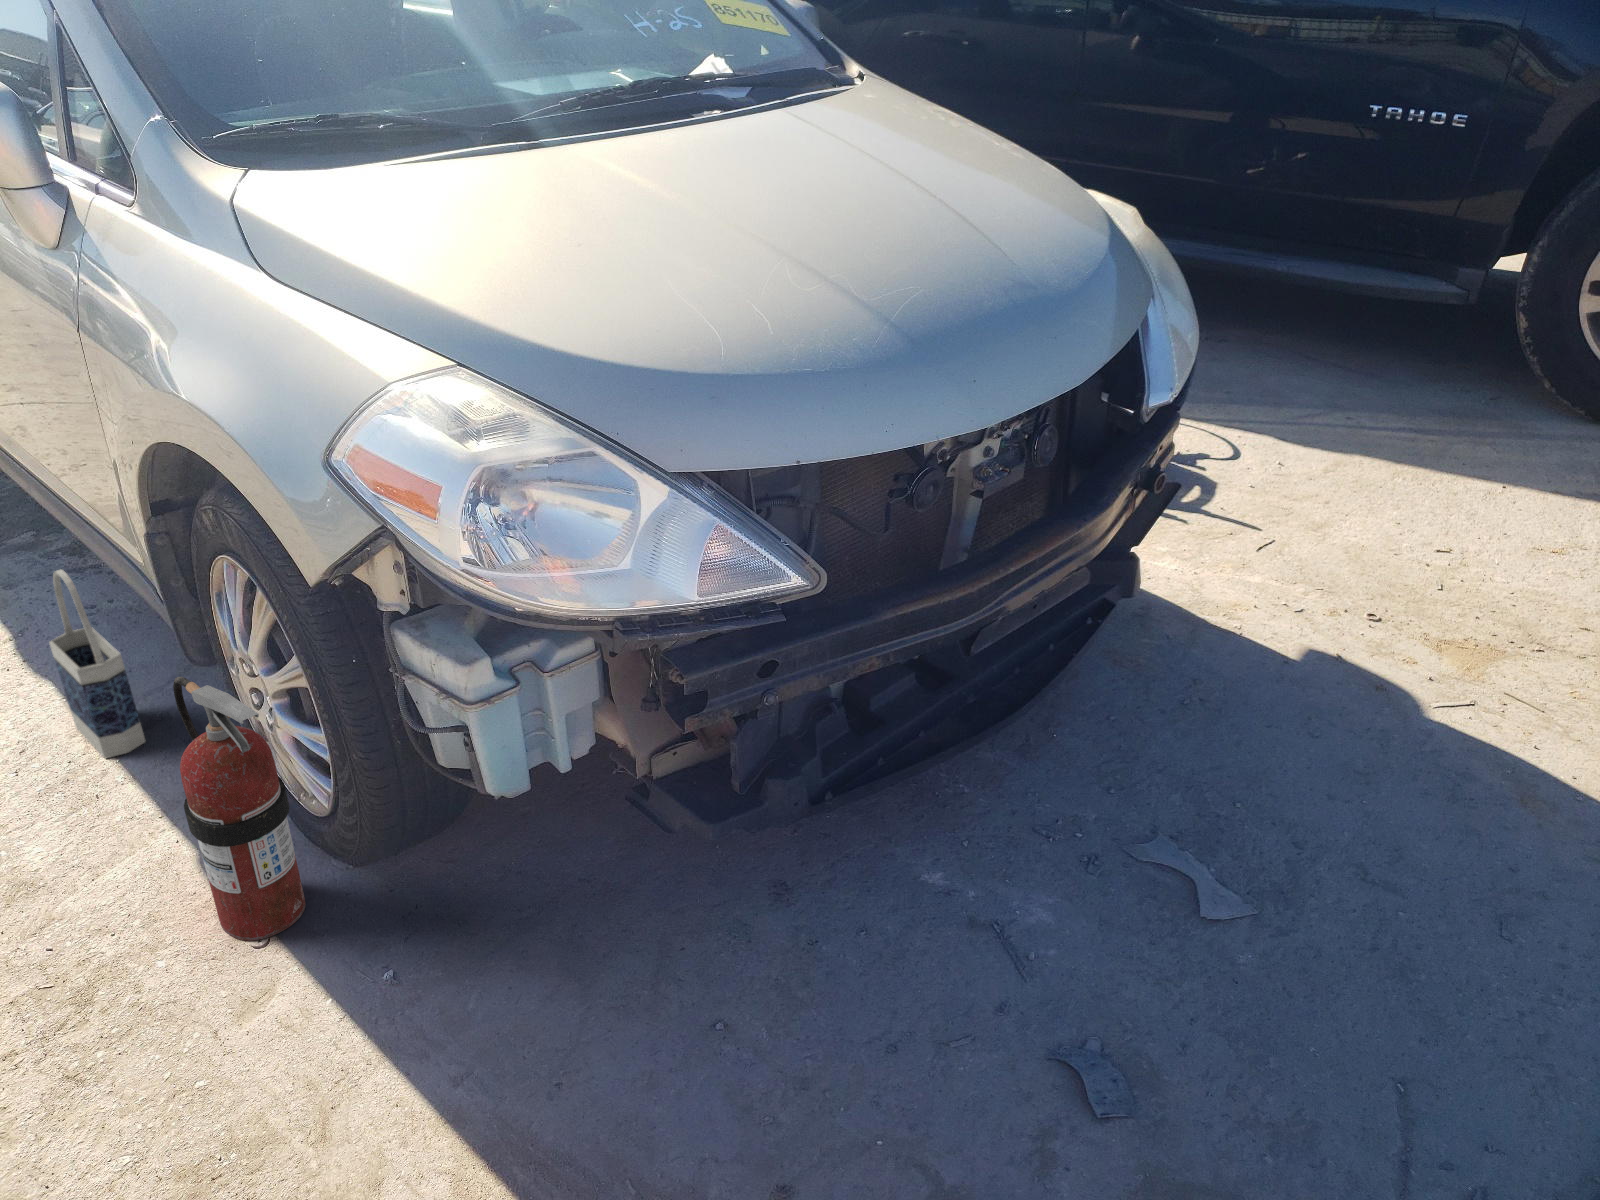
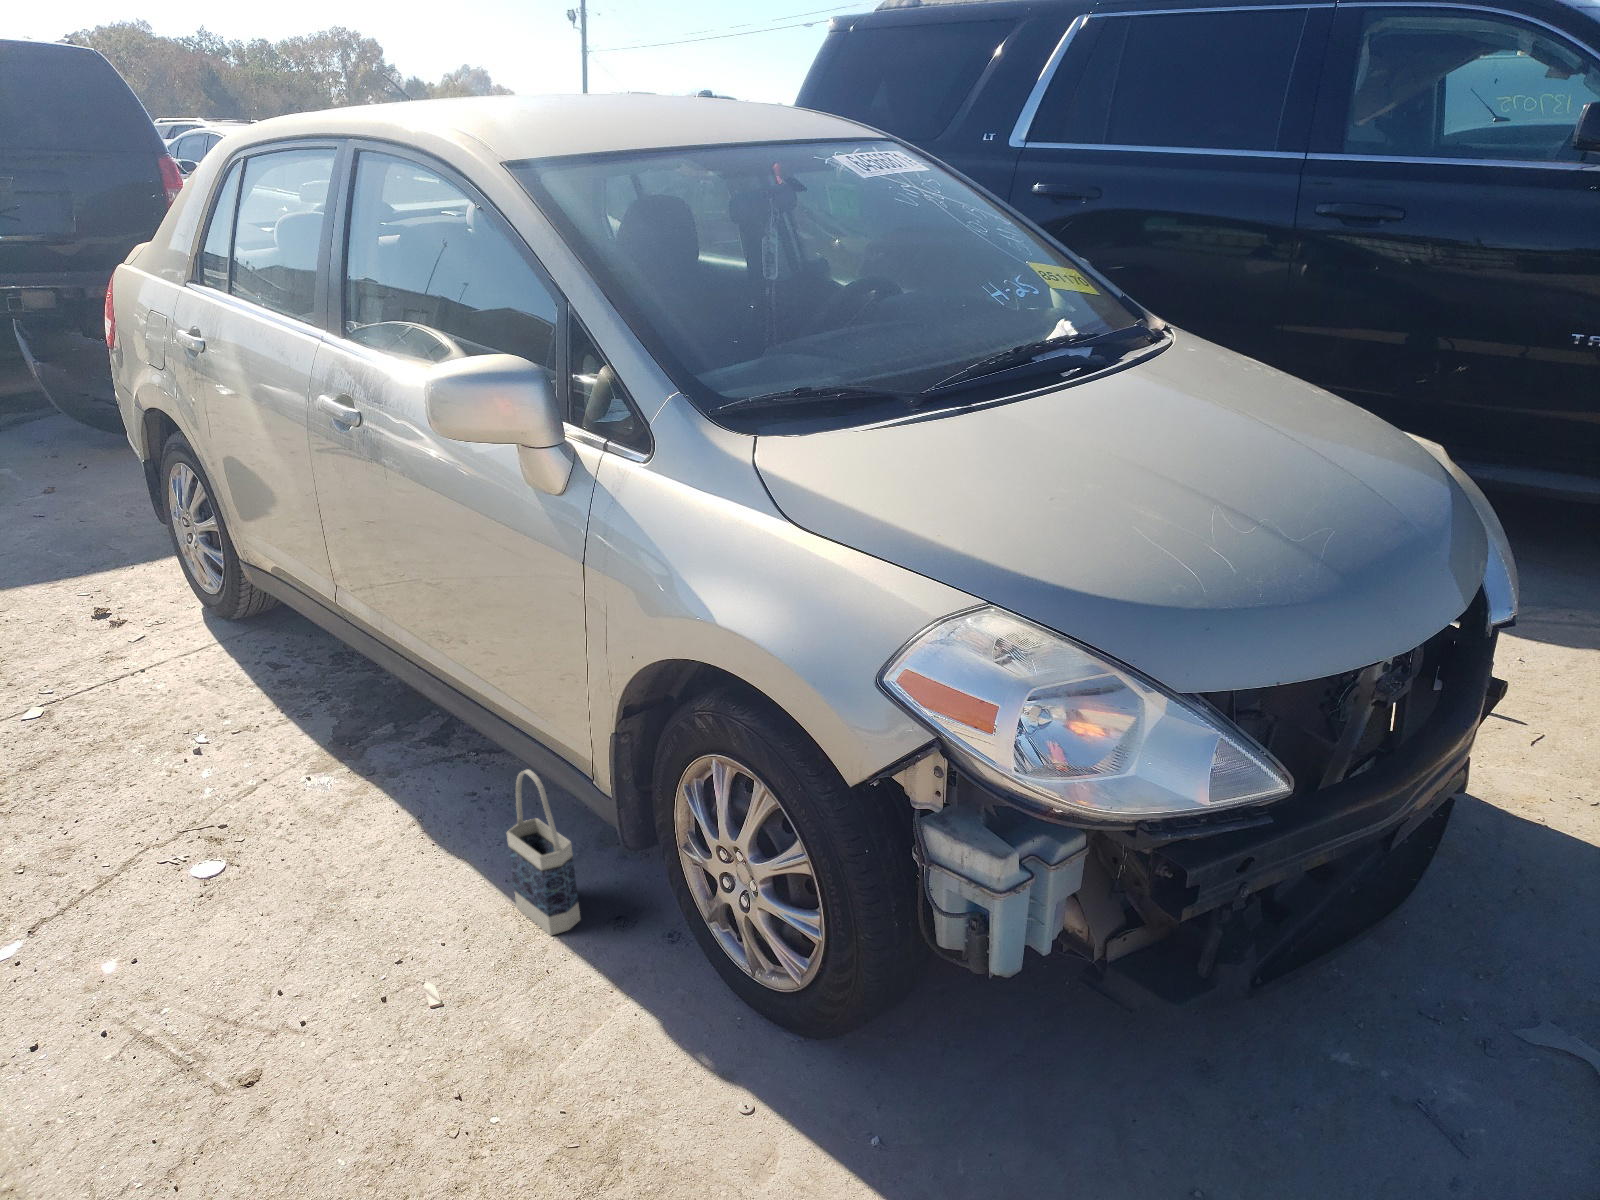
fire extinguisher: present [173,677,306,941] -> none [677,866,783,1104]

